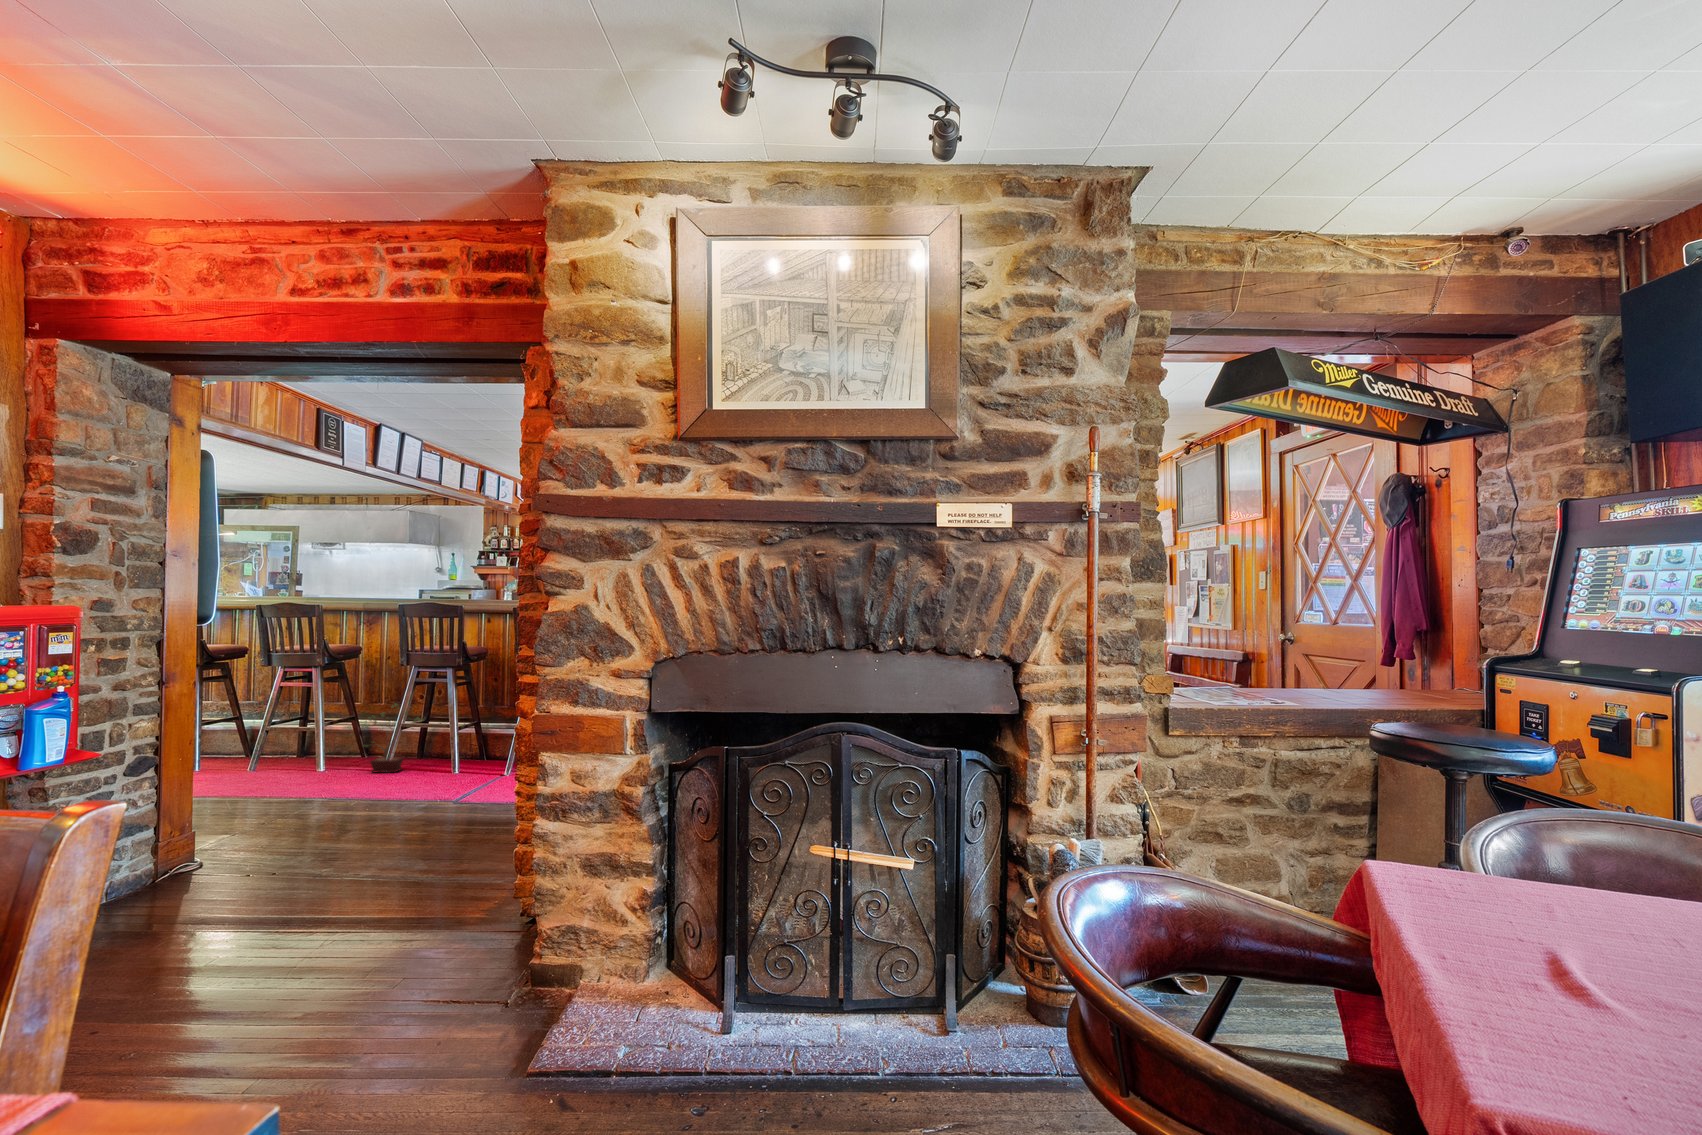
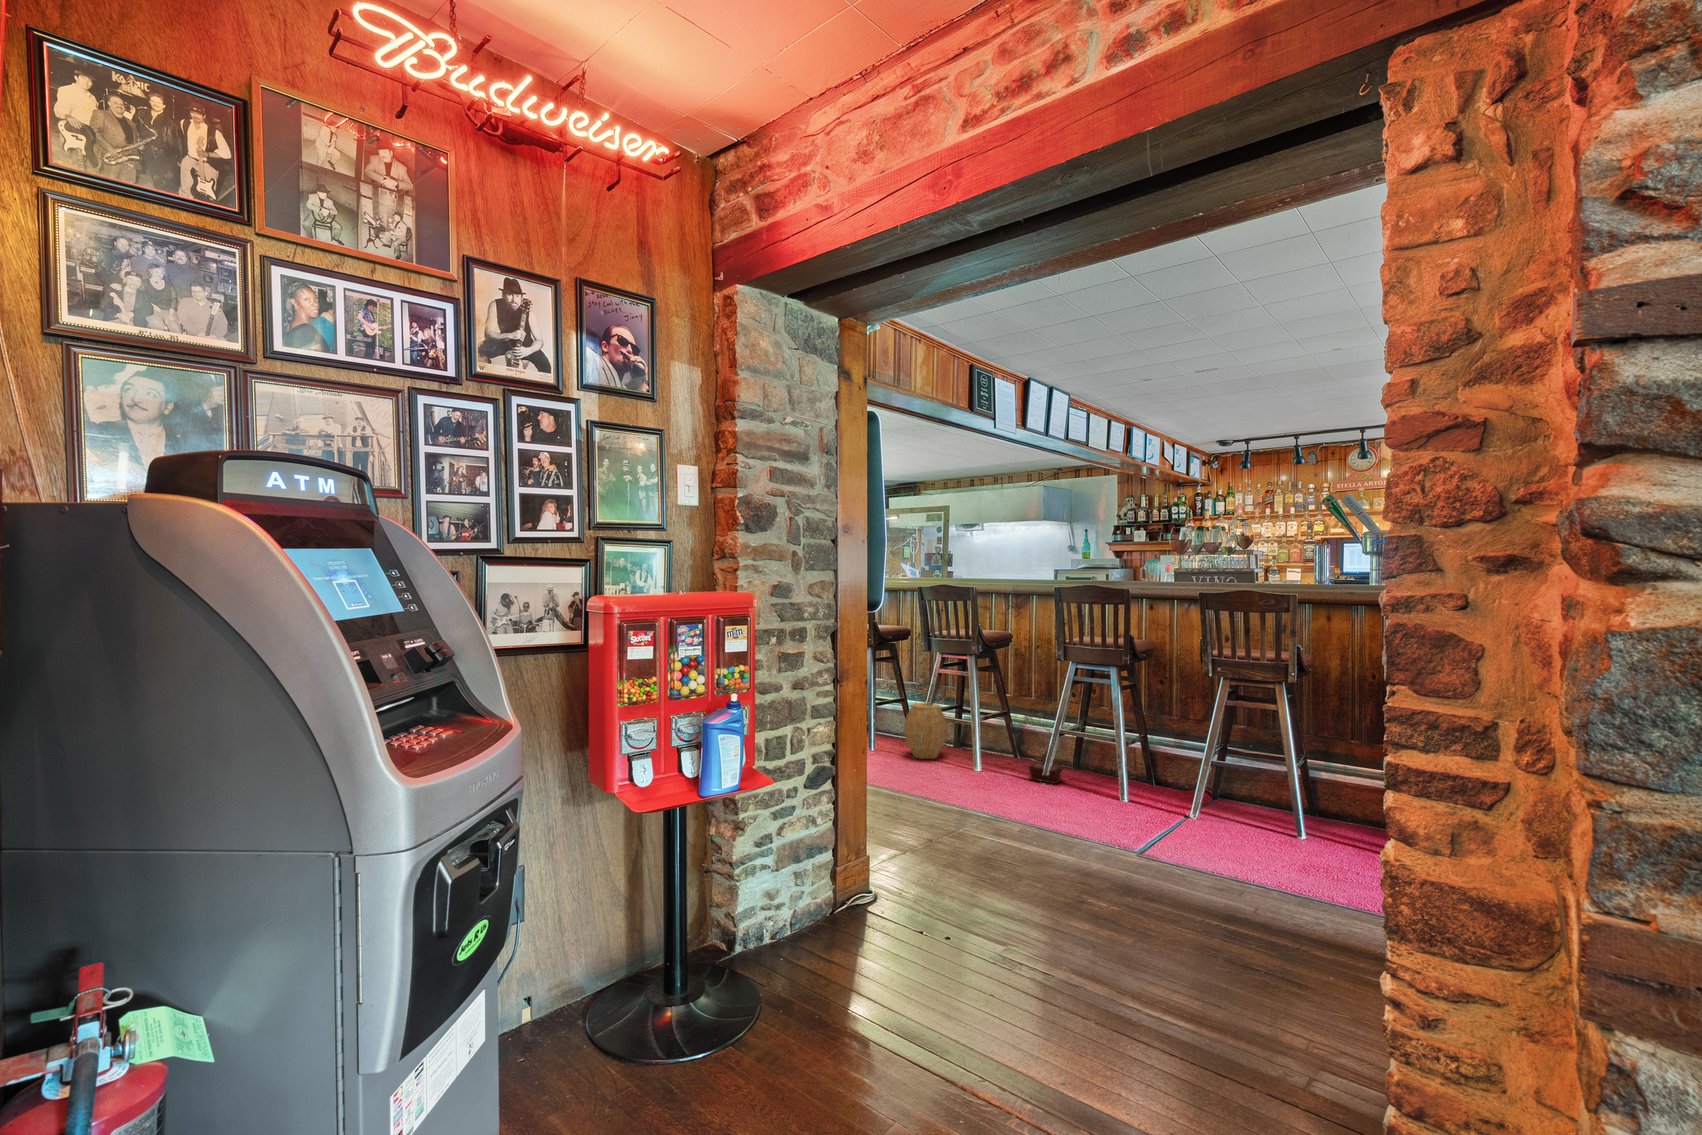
woven basket: none [234,718,287,773] -> present [904,702,948,759]

